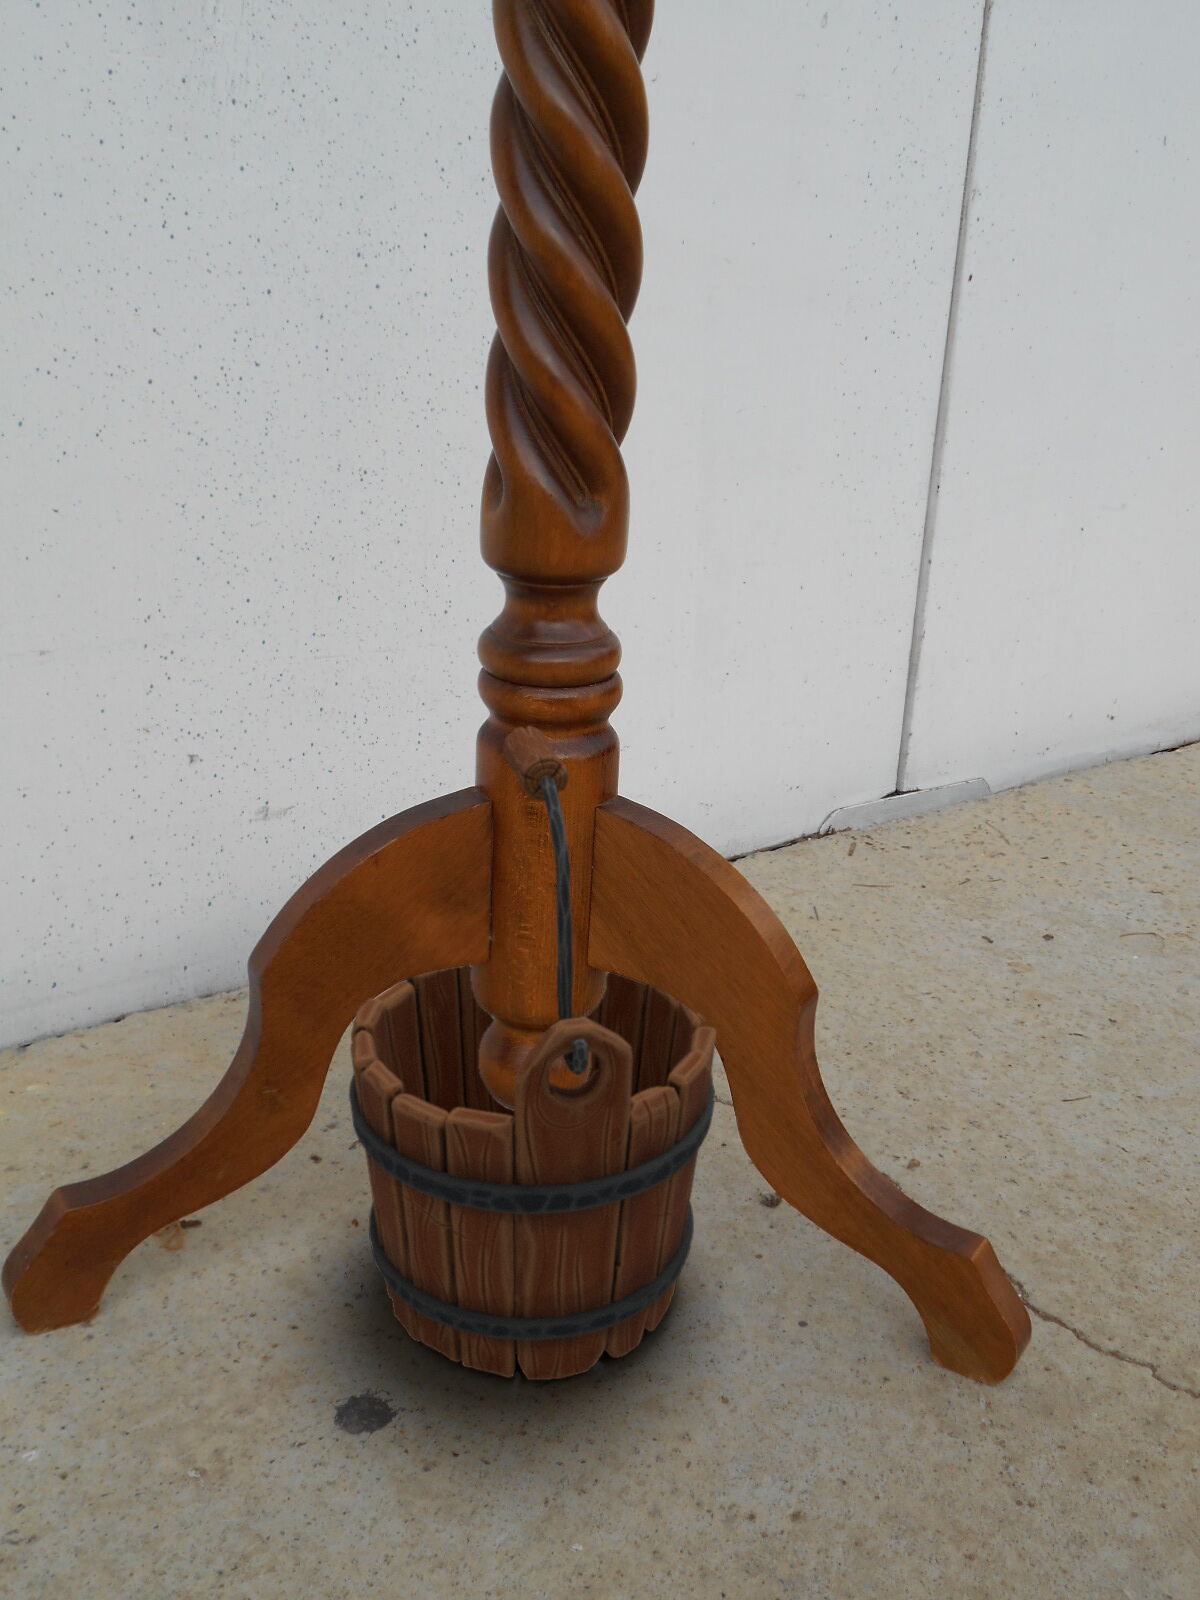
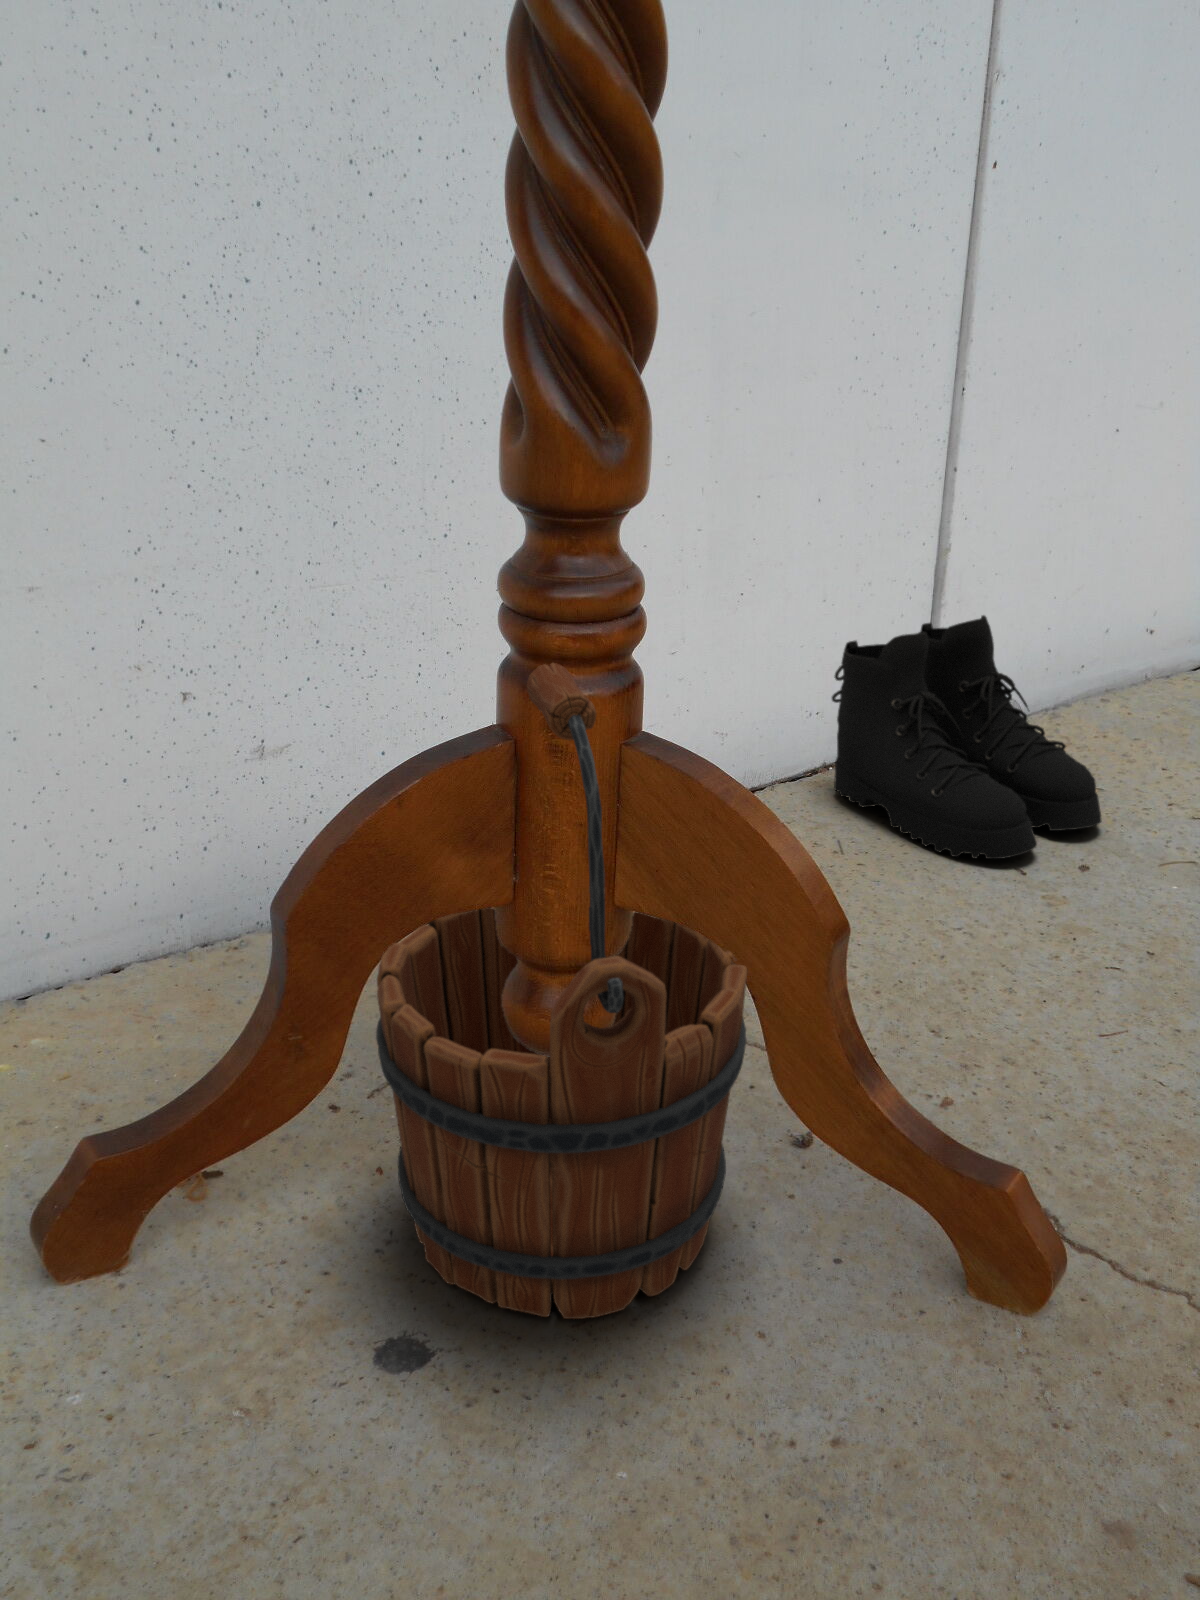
boots: none [810,696,1065,927] -> present [832,615,1101,859]

